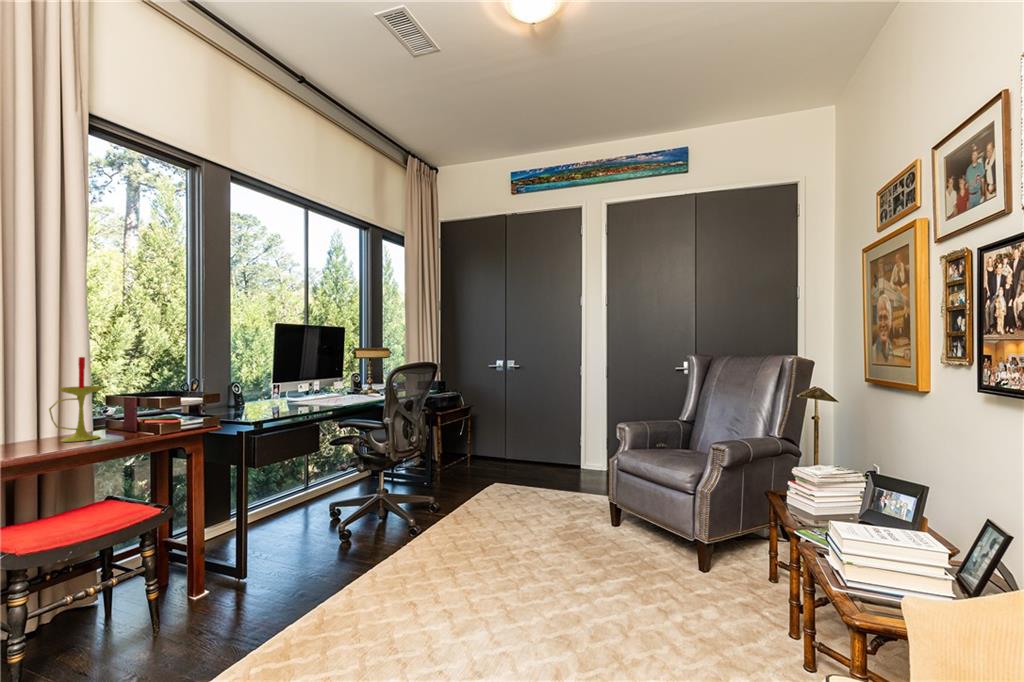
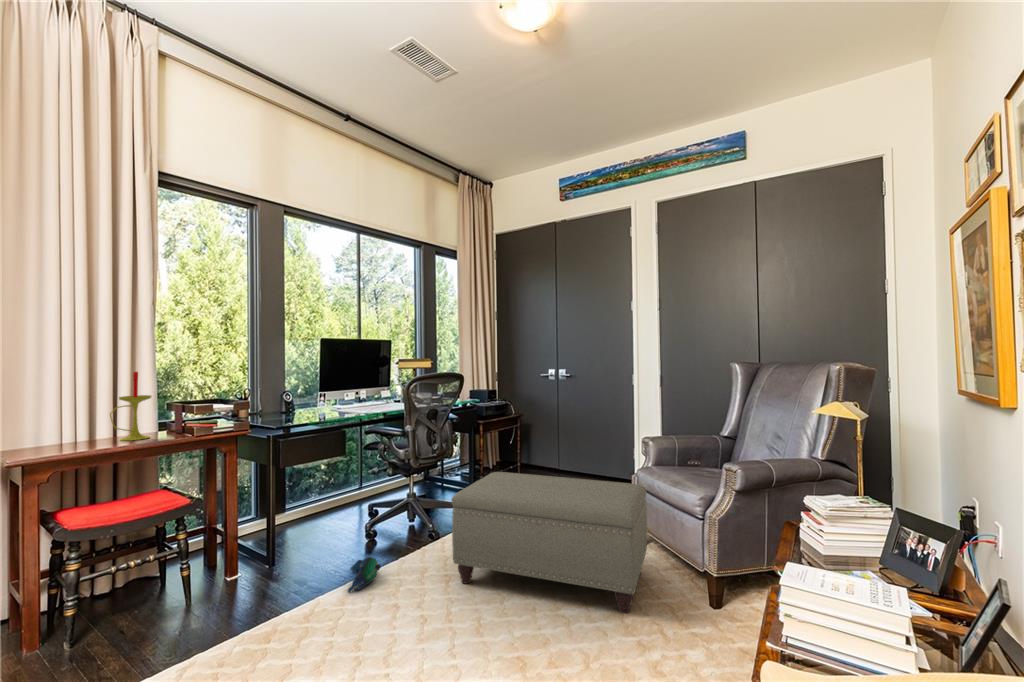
ottoman: none [458,461,647,587] -> present [451,472,647,613]
plush toy: none [340,558,380,597] -> present [348,557,381,592]

